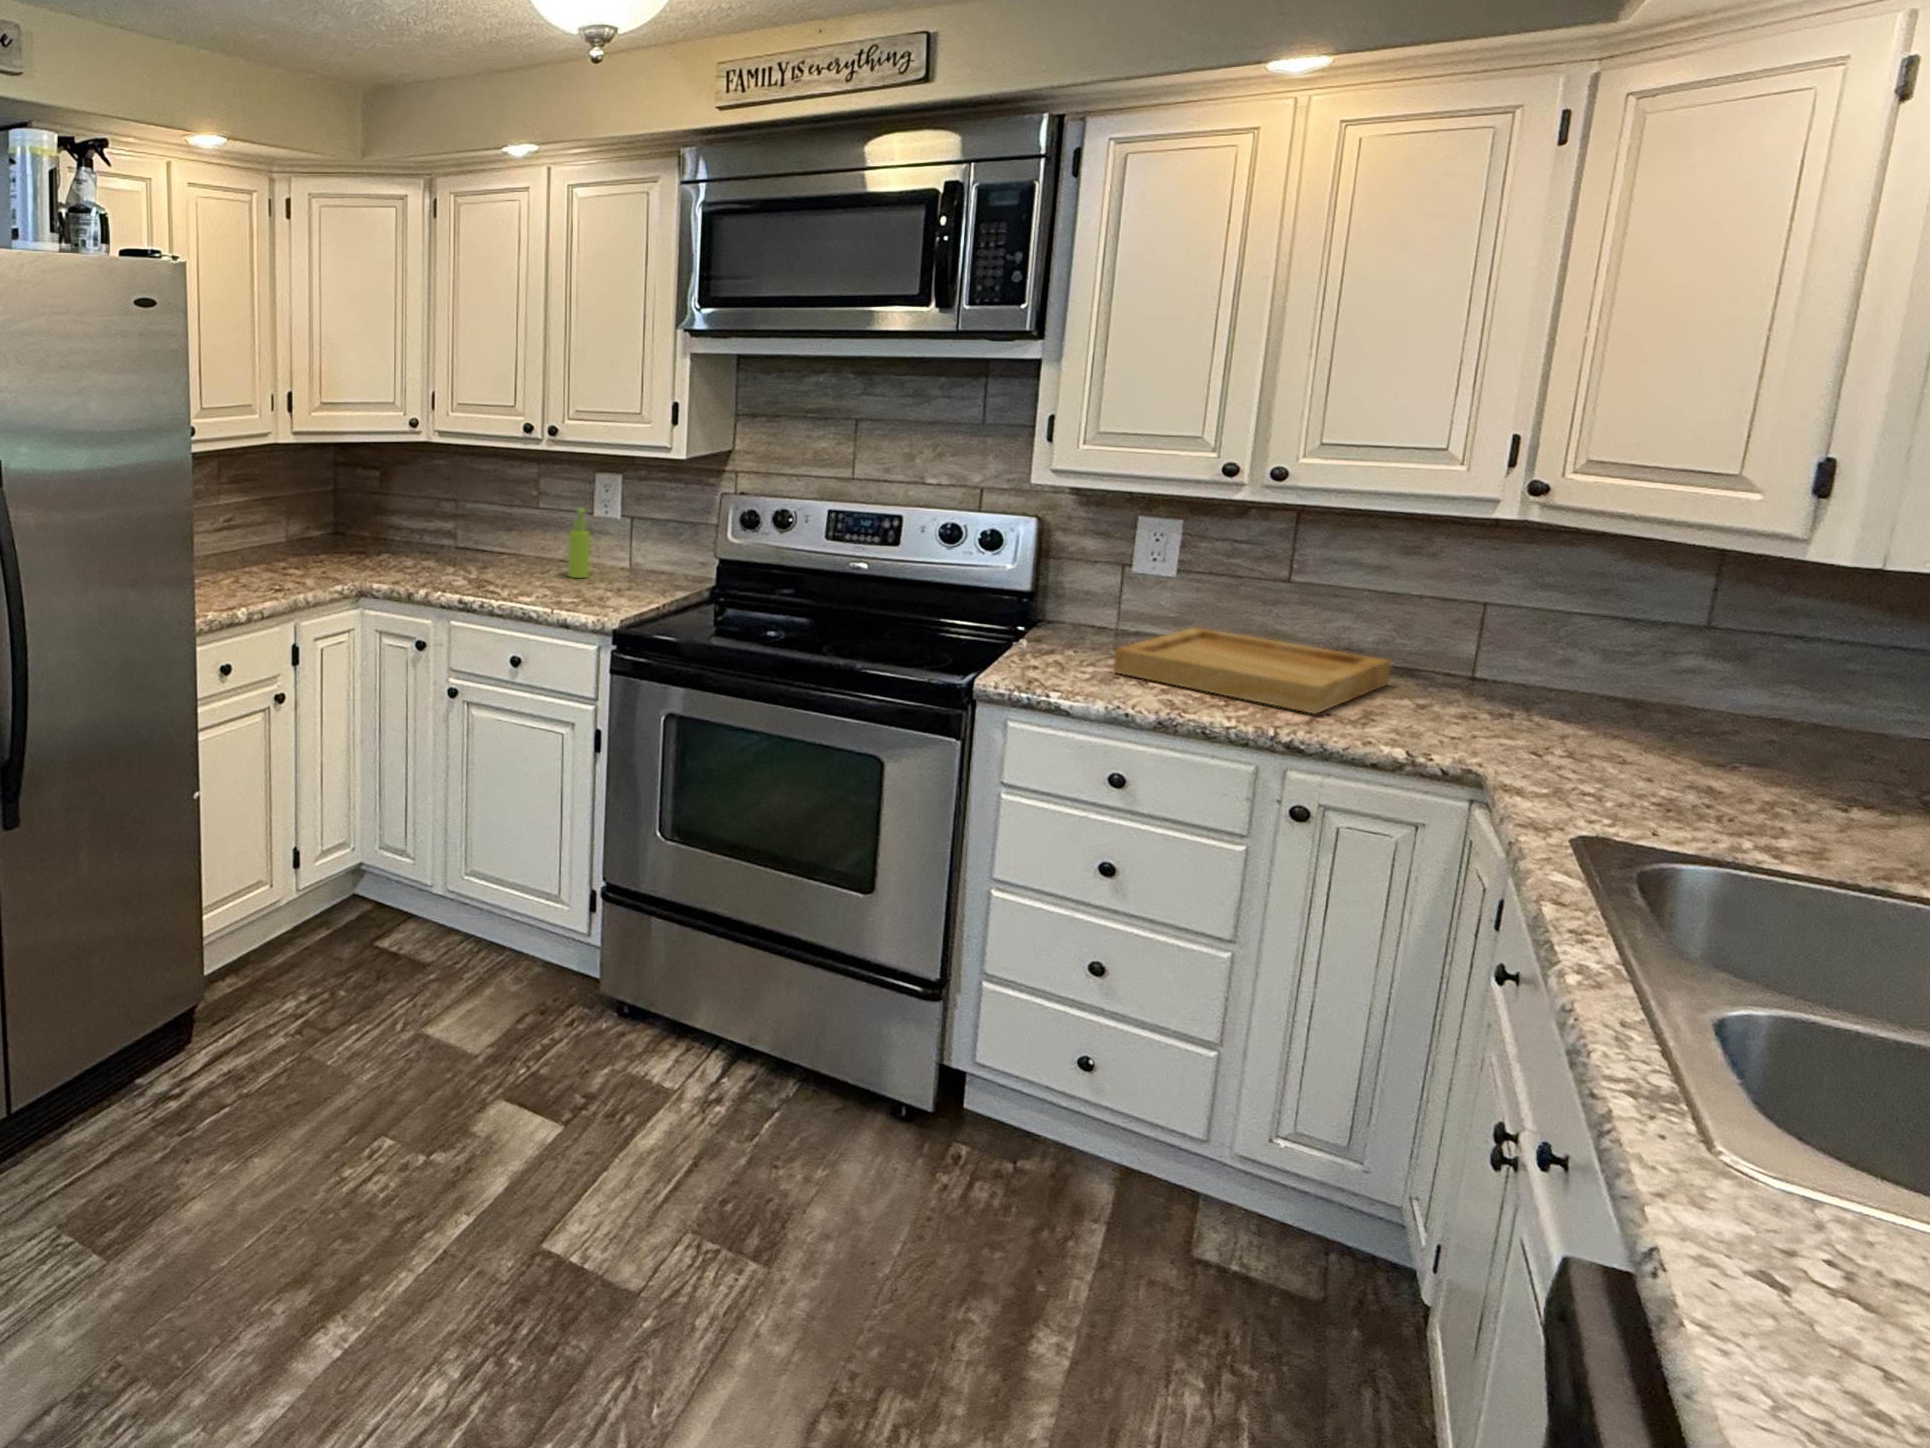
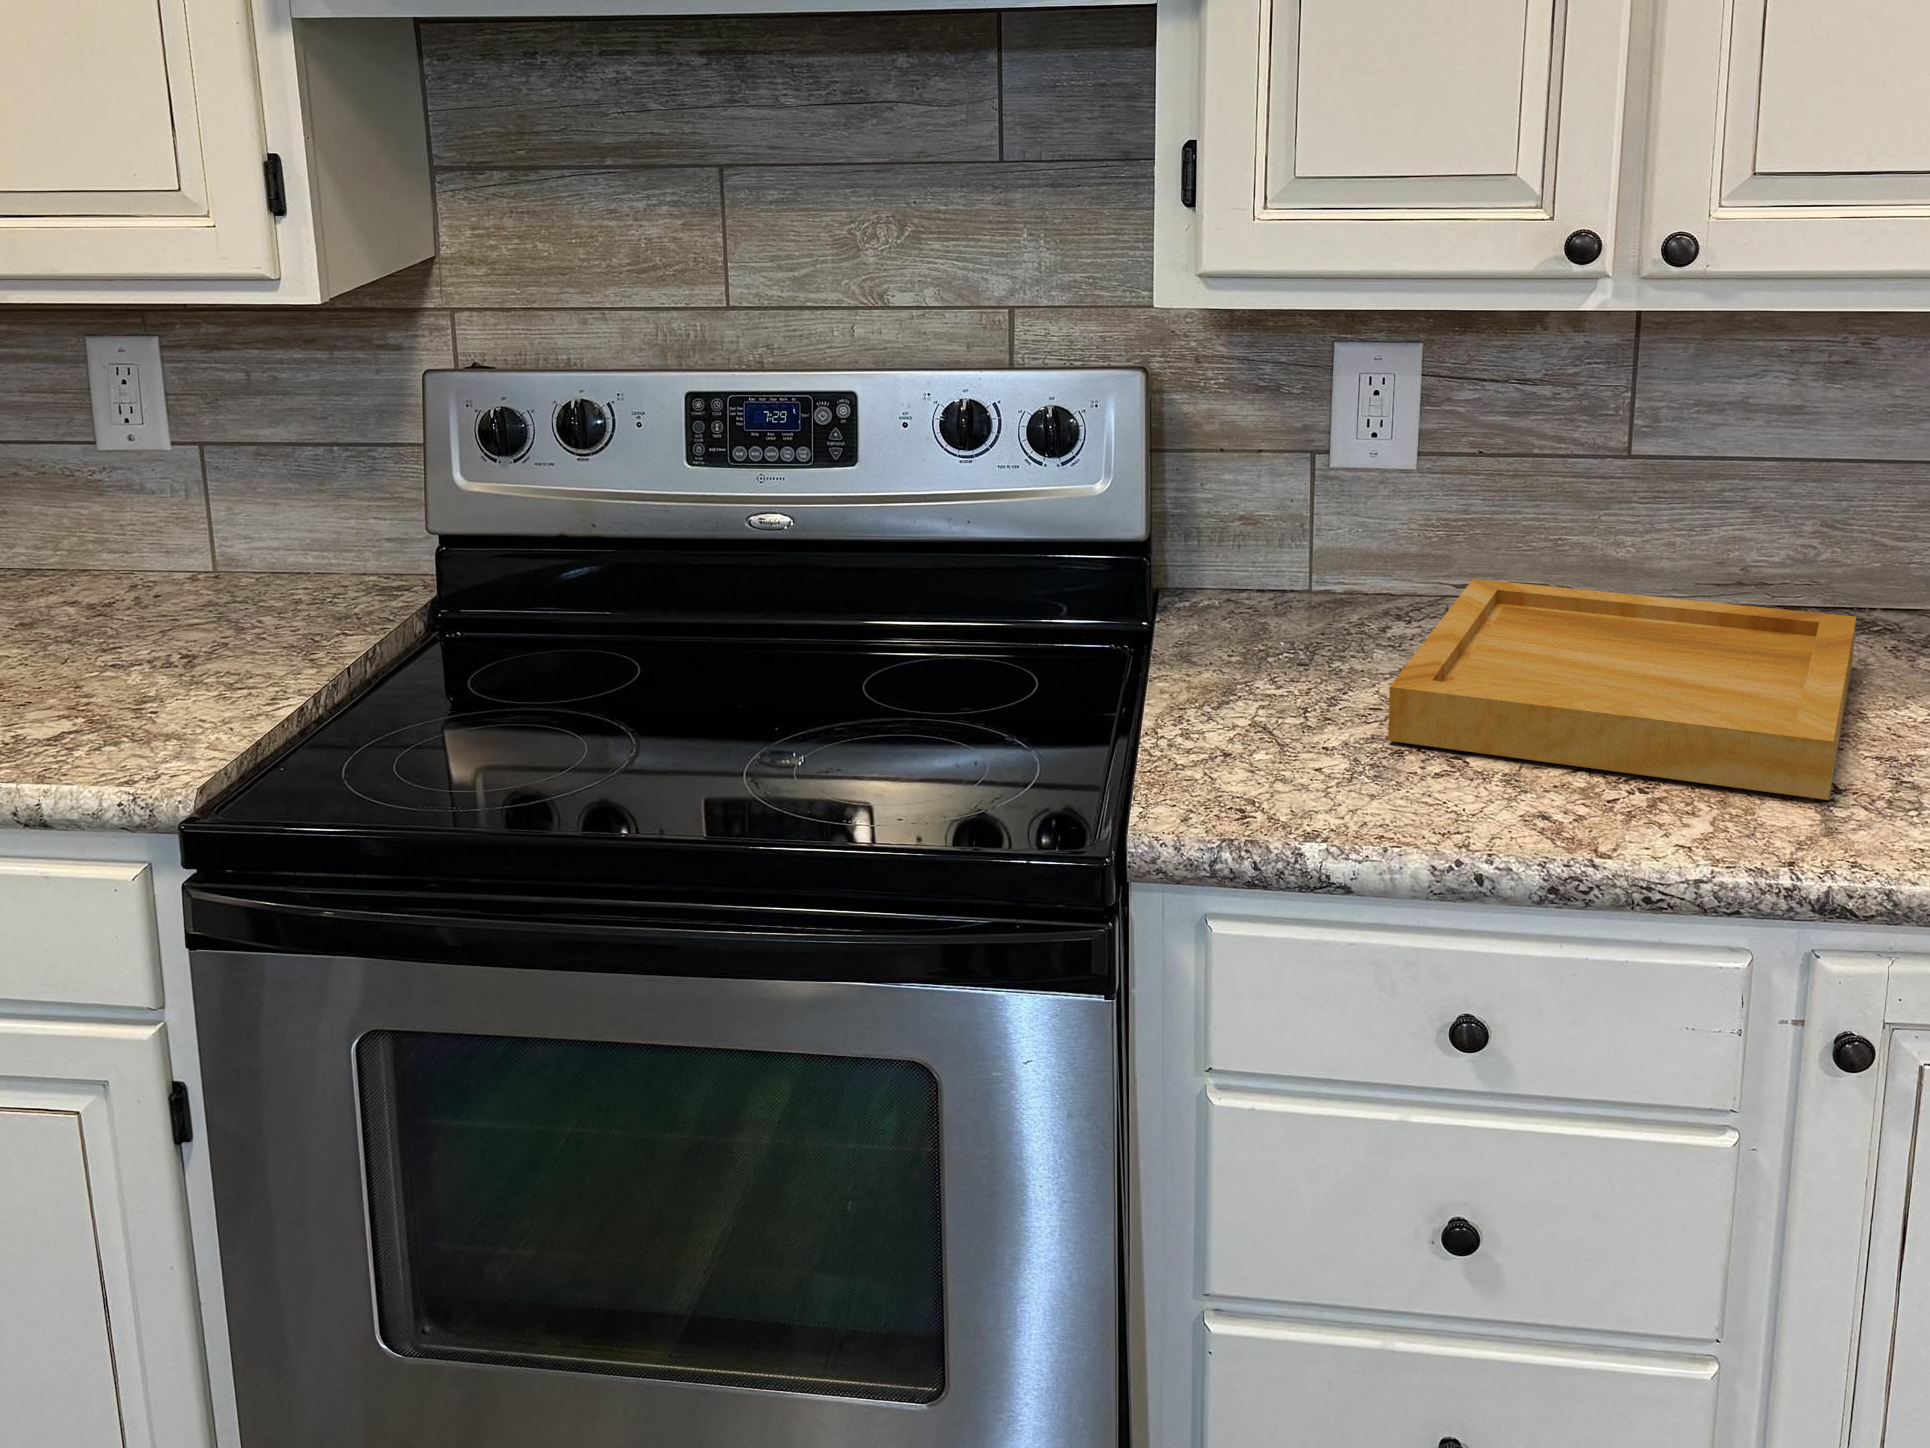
soap dispenser: present [568,509,589,578] -> none [28,442,98,627]

